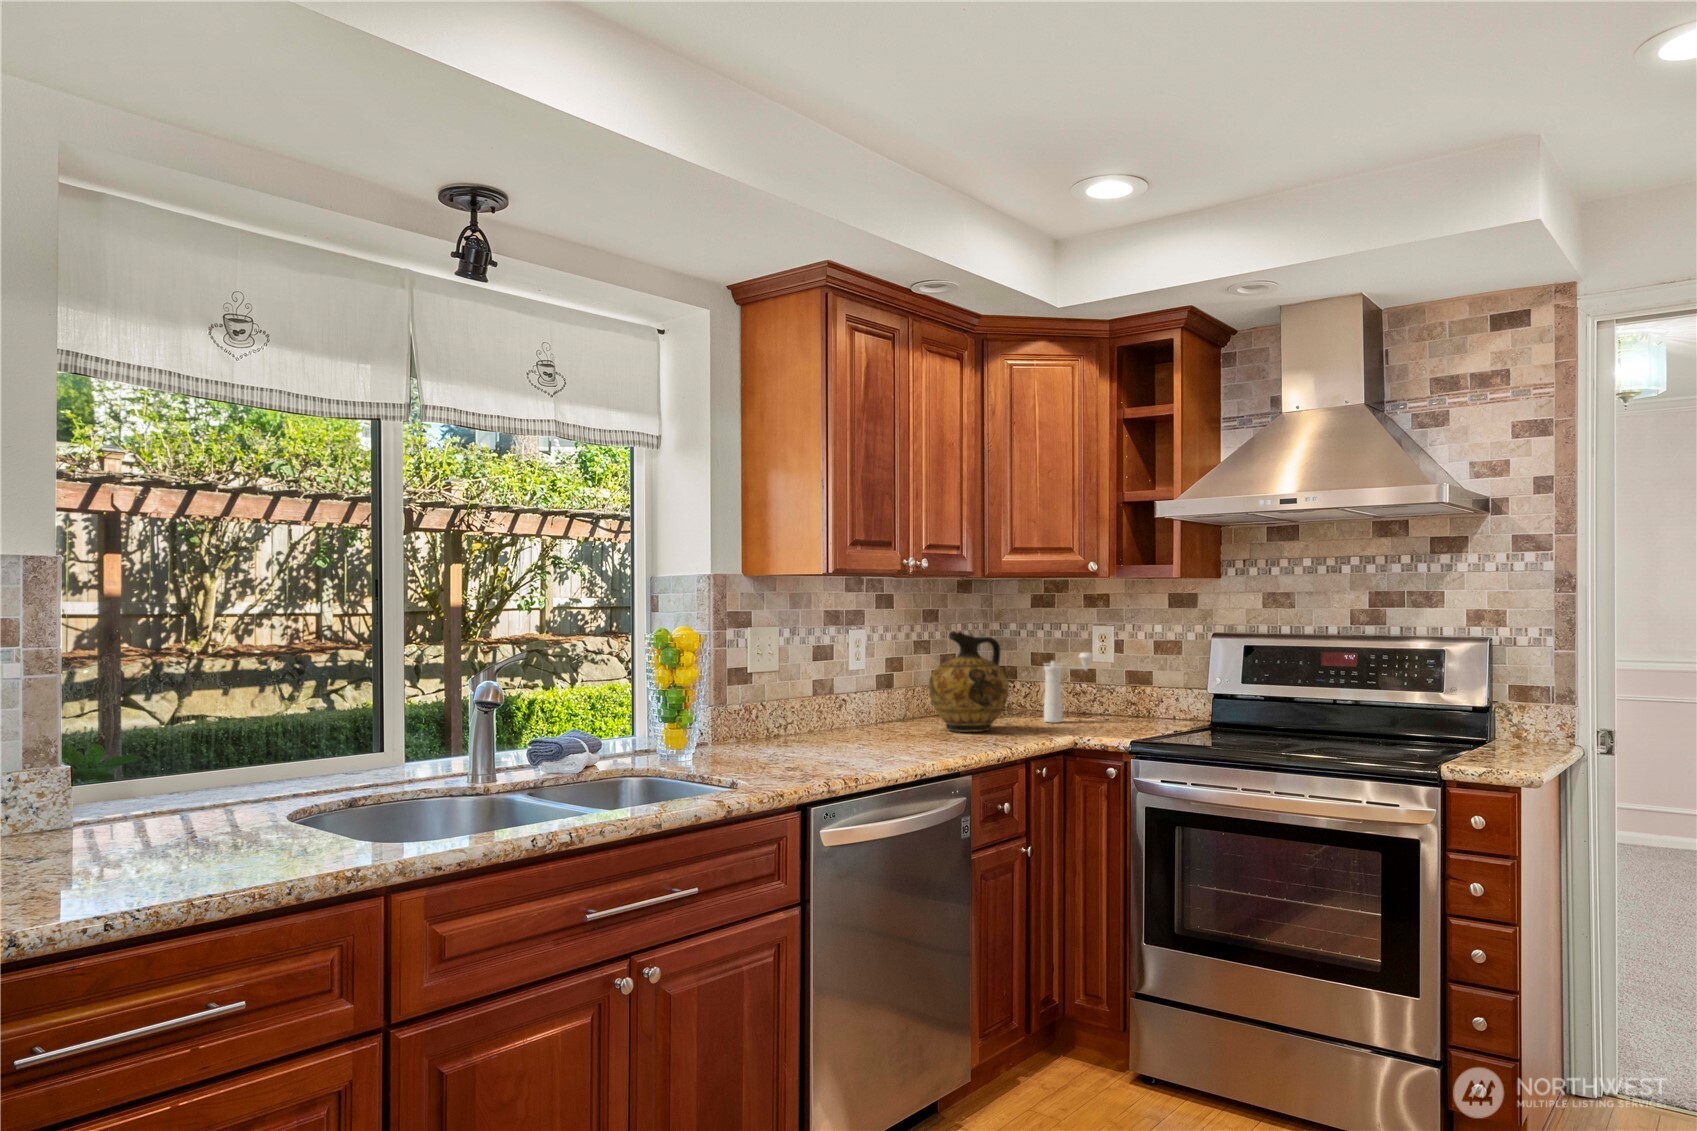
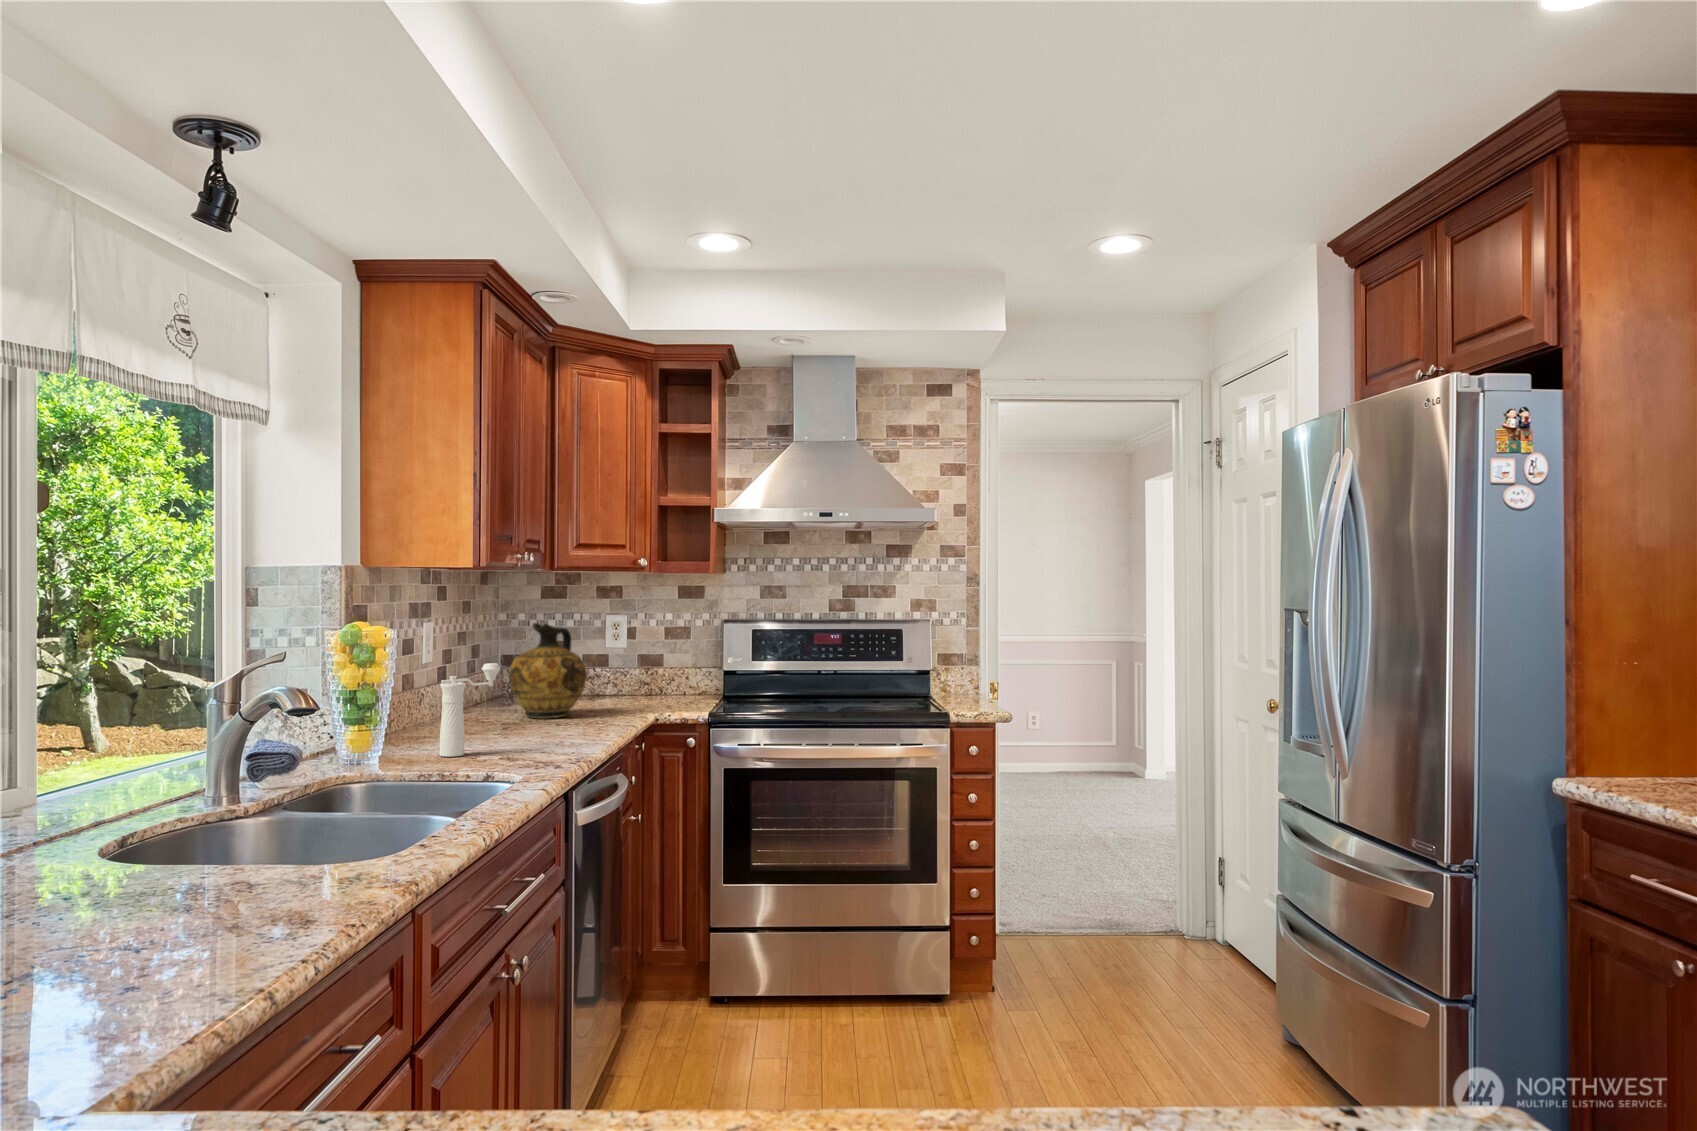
pepper mill: present [1044,653,1093,723] -> present [440,663,500,757]

